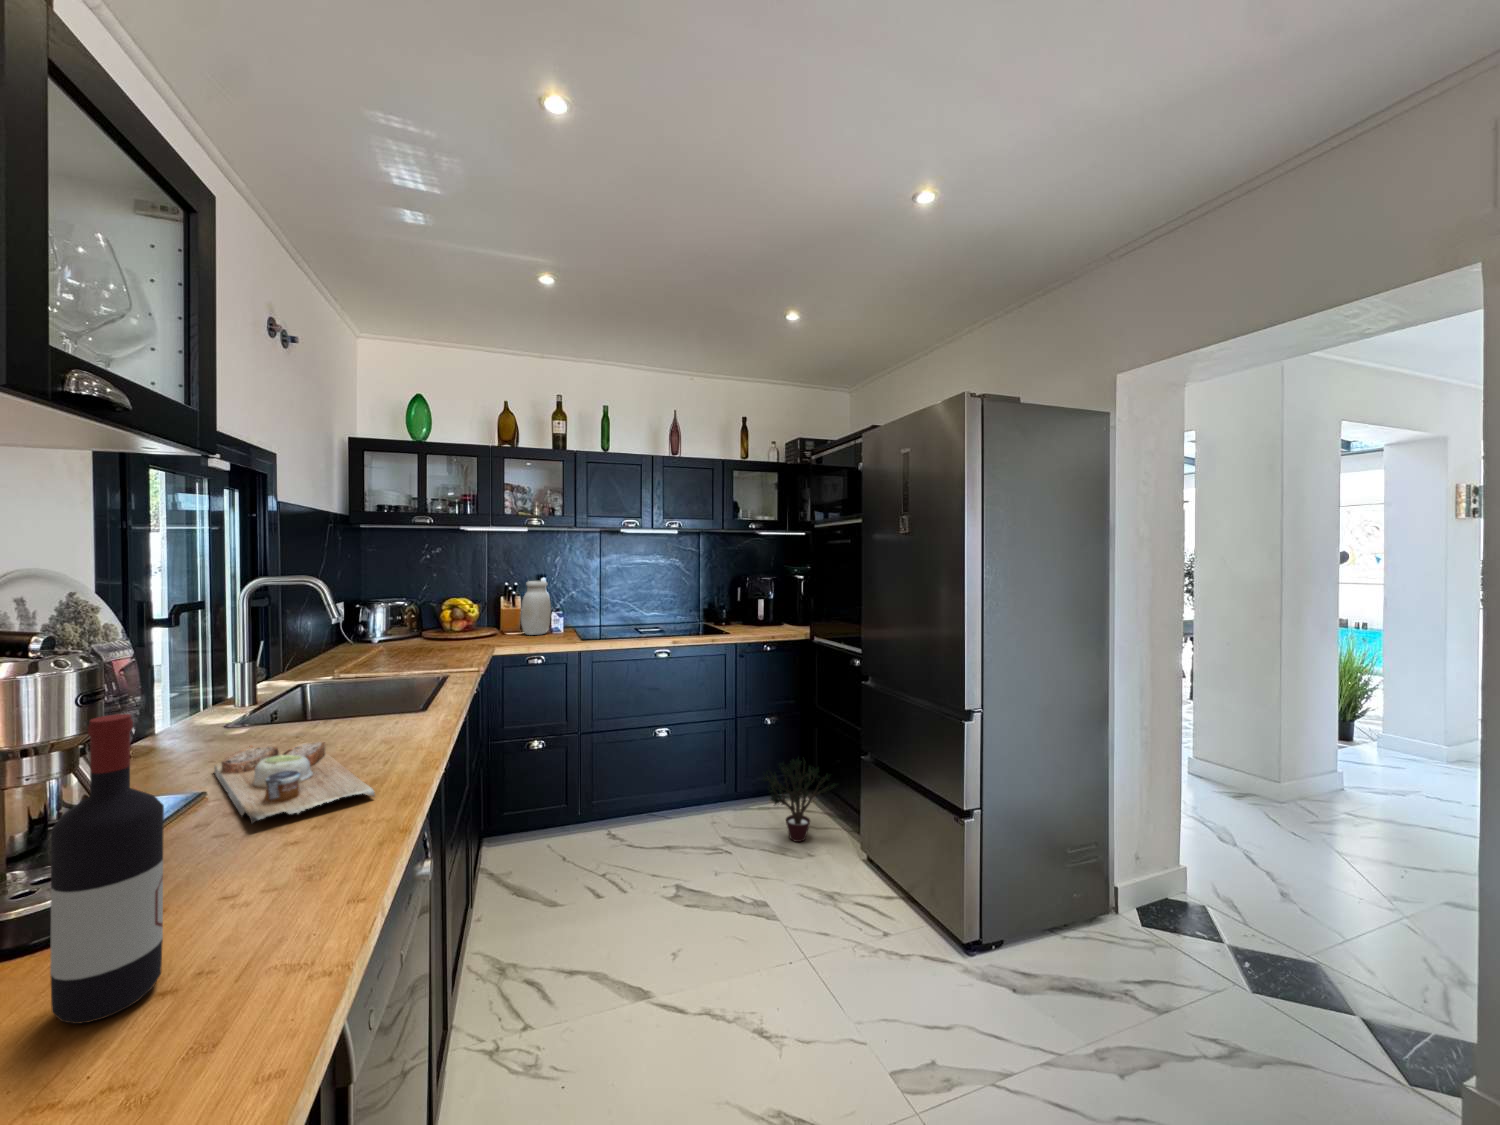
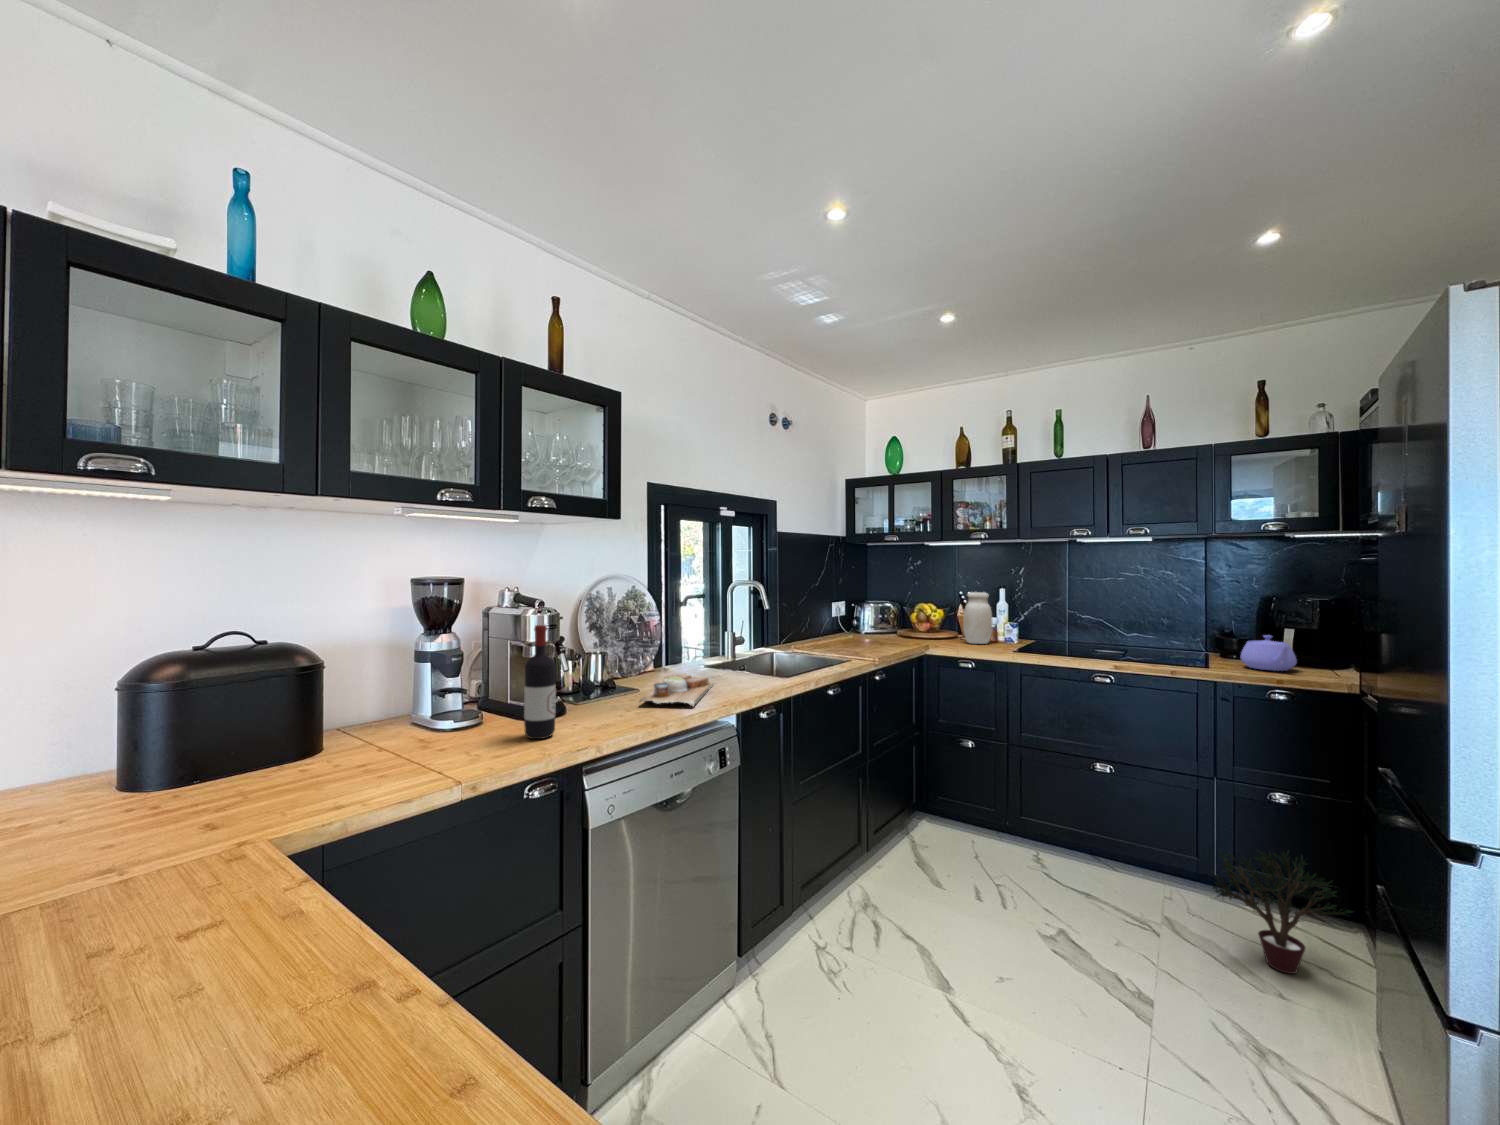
teapot: none [742,607,776,632] -> present [1241,635,1297,671]

